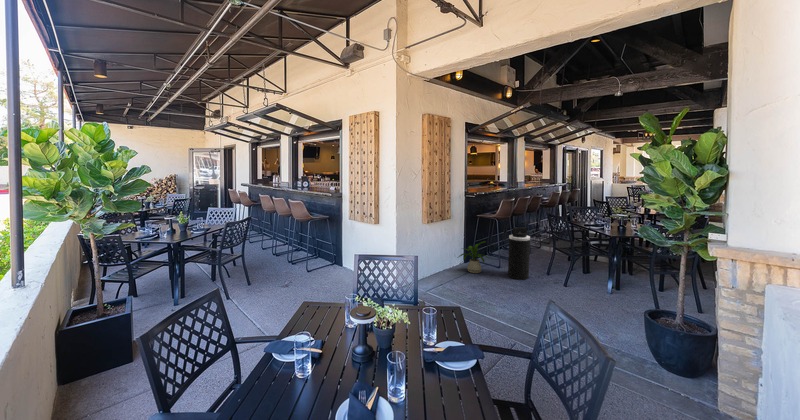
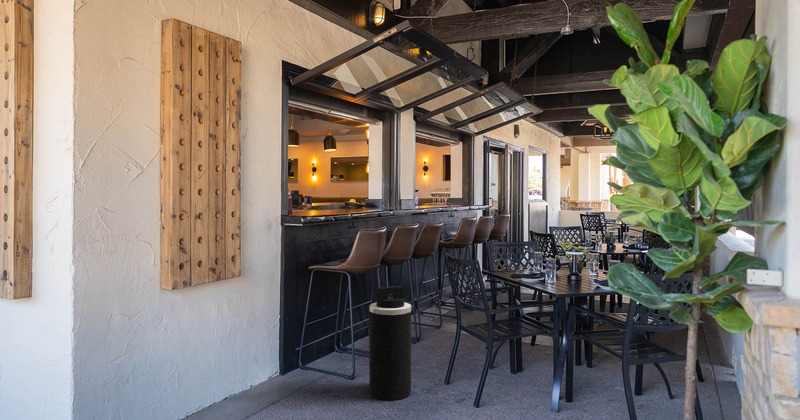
house plant: present [459,242,487,273] -> none [258,321,335,394]

